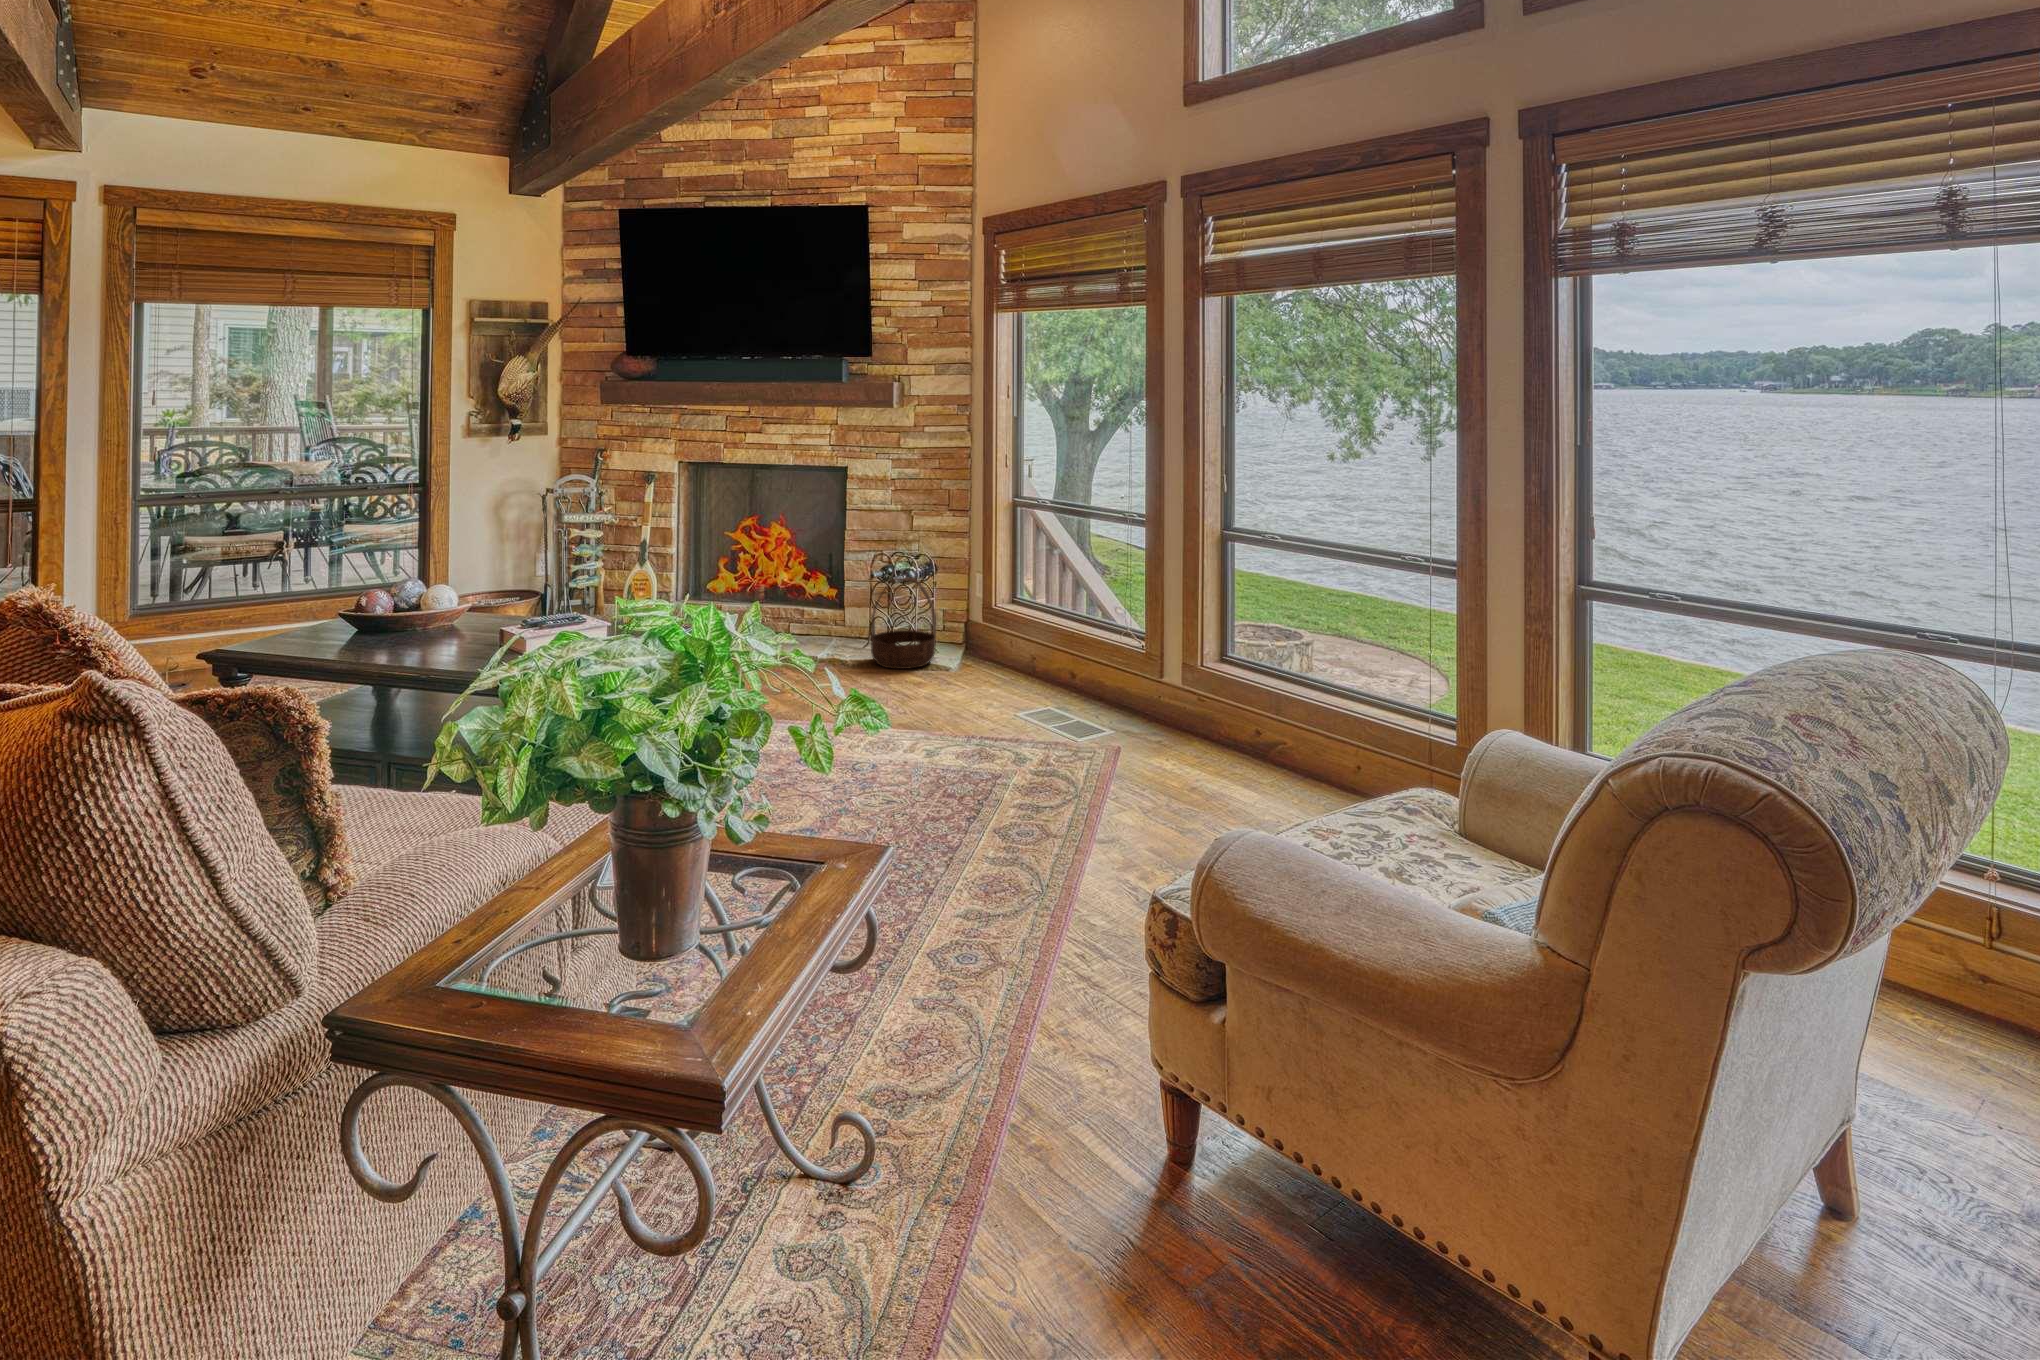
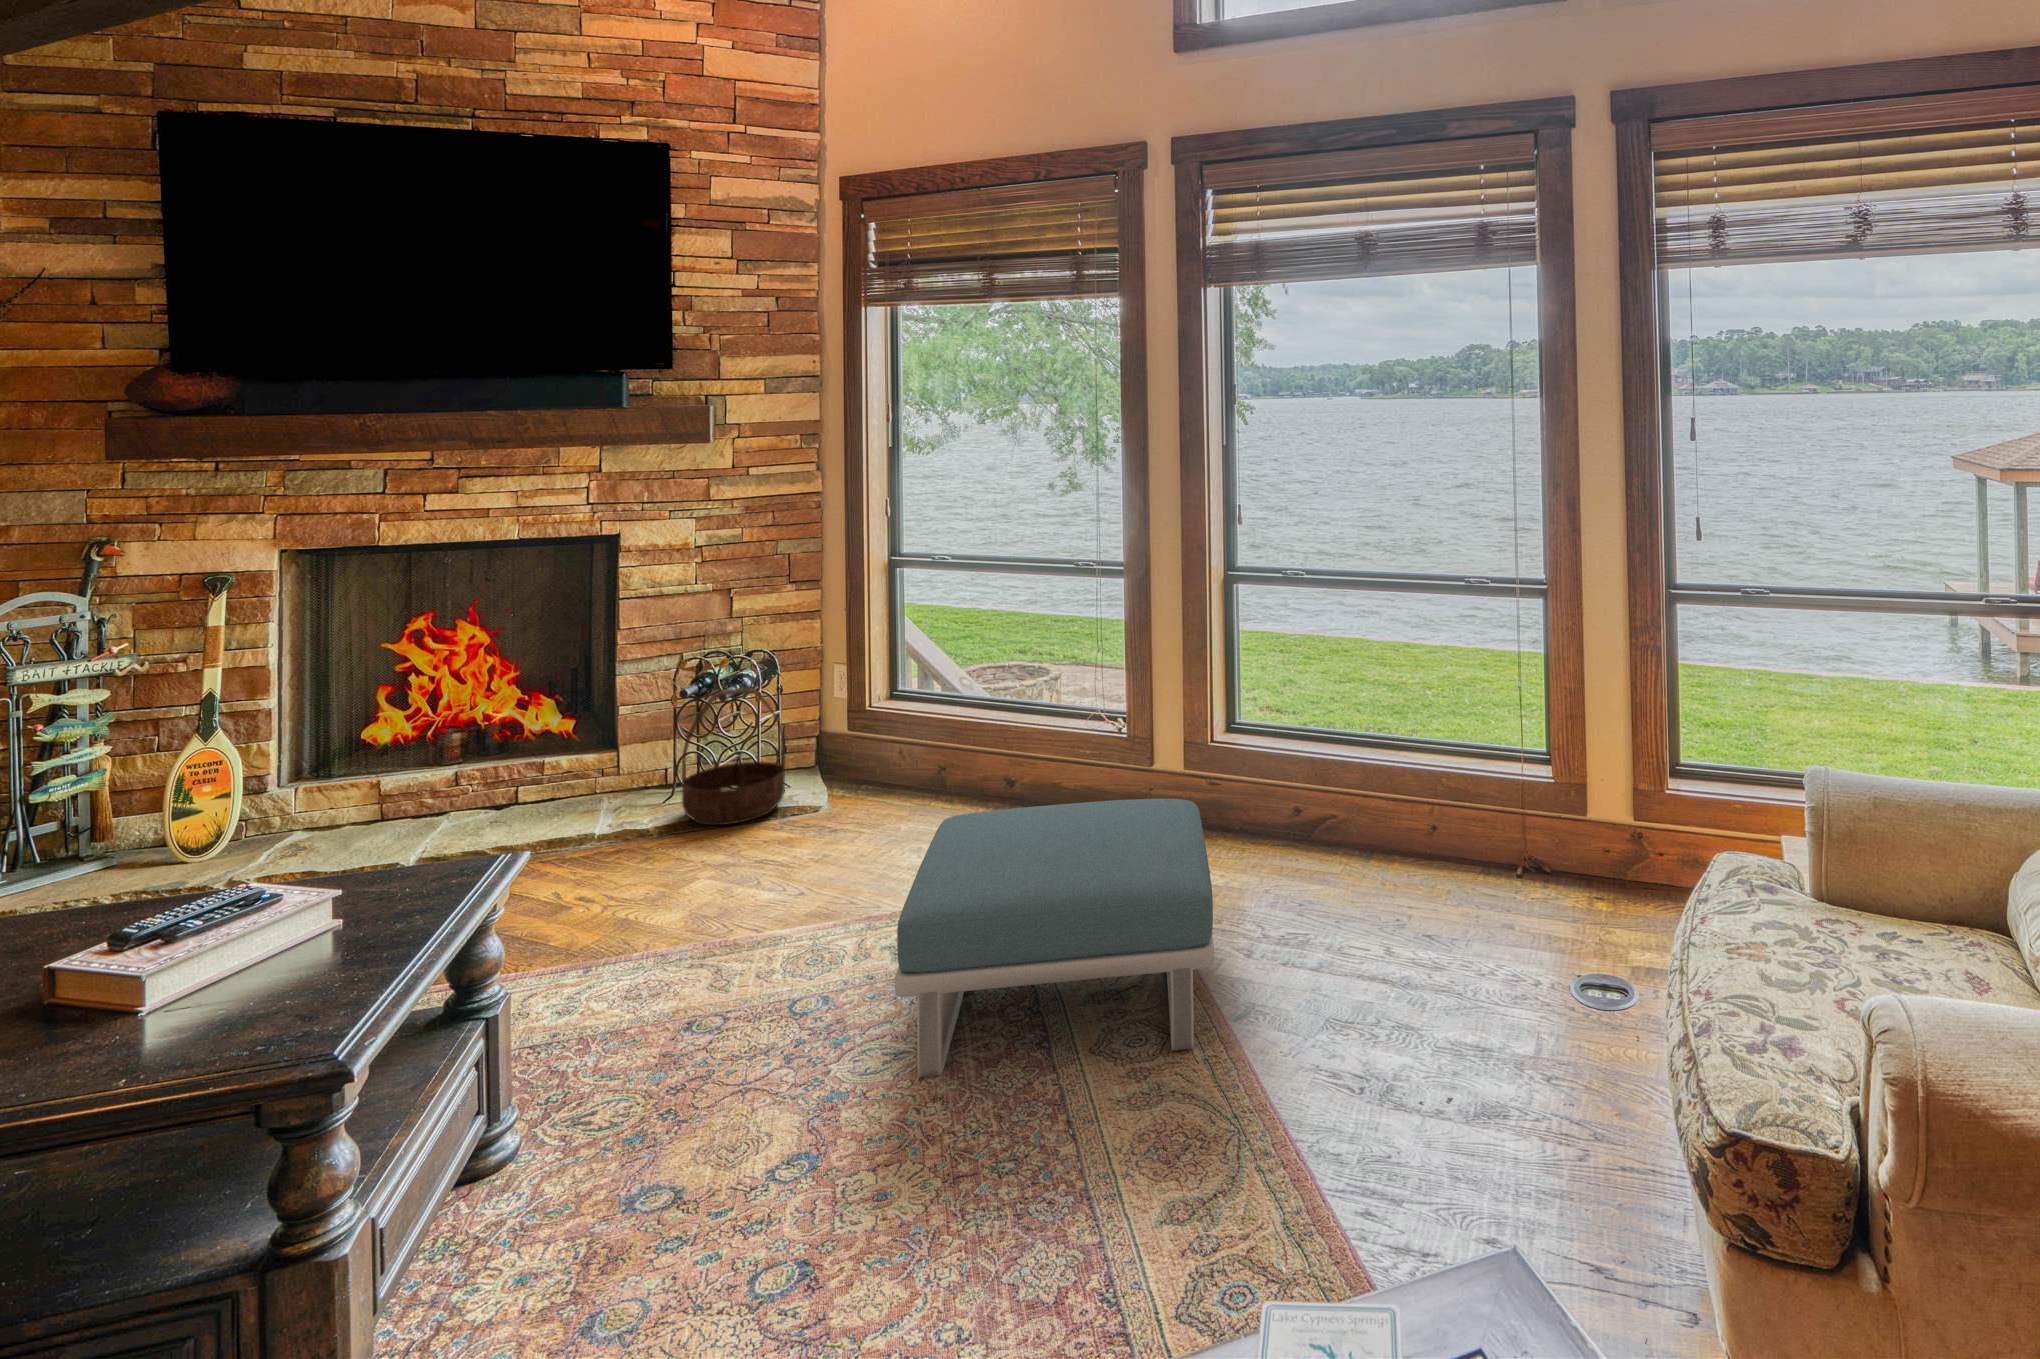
footstool: none [876,673,1133,855] -> present [895,799,1214,1077]

